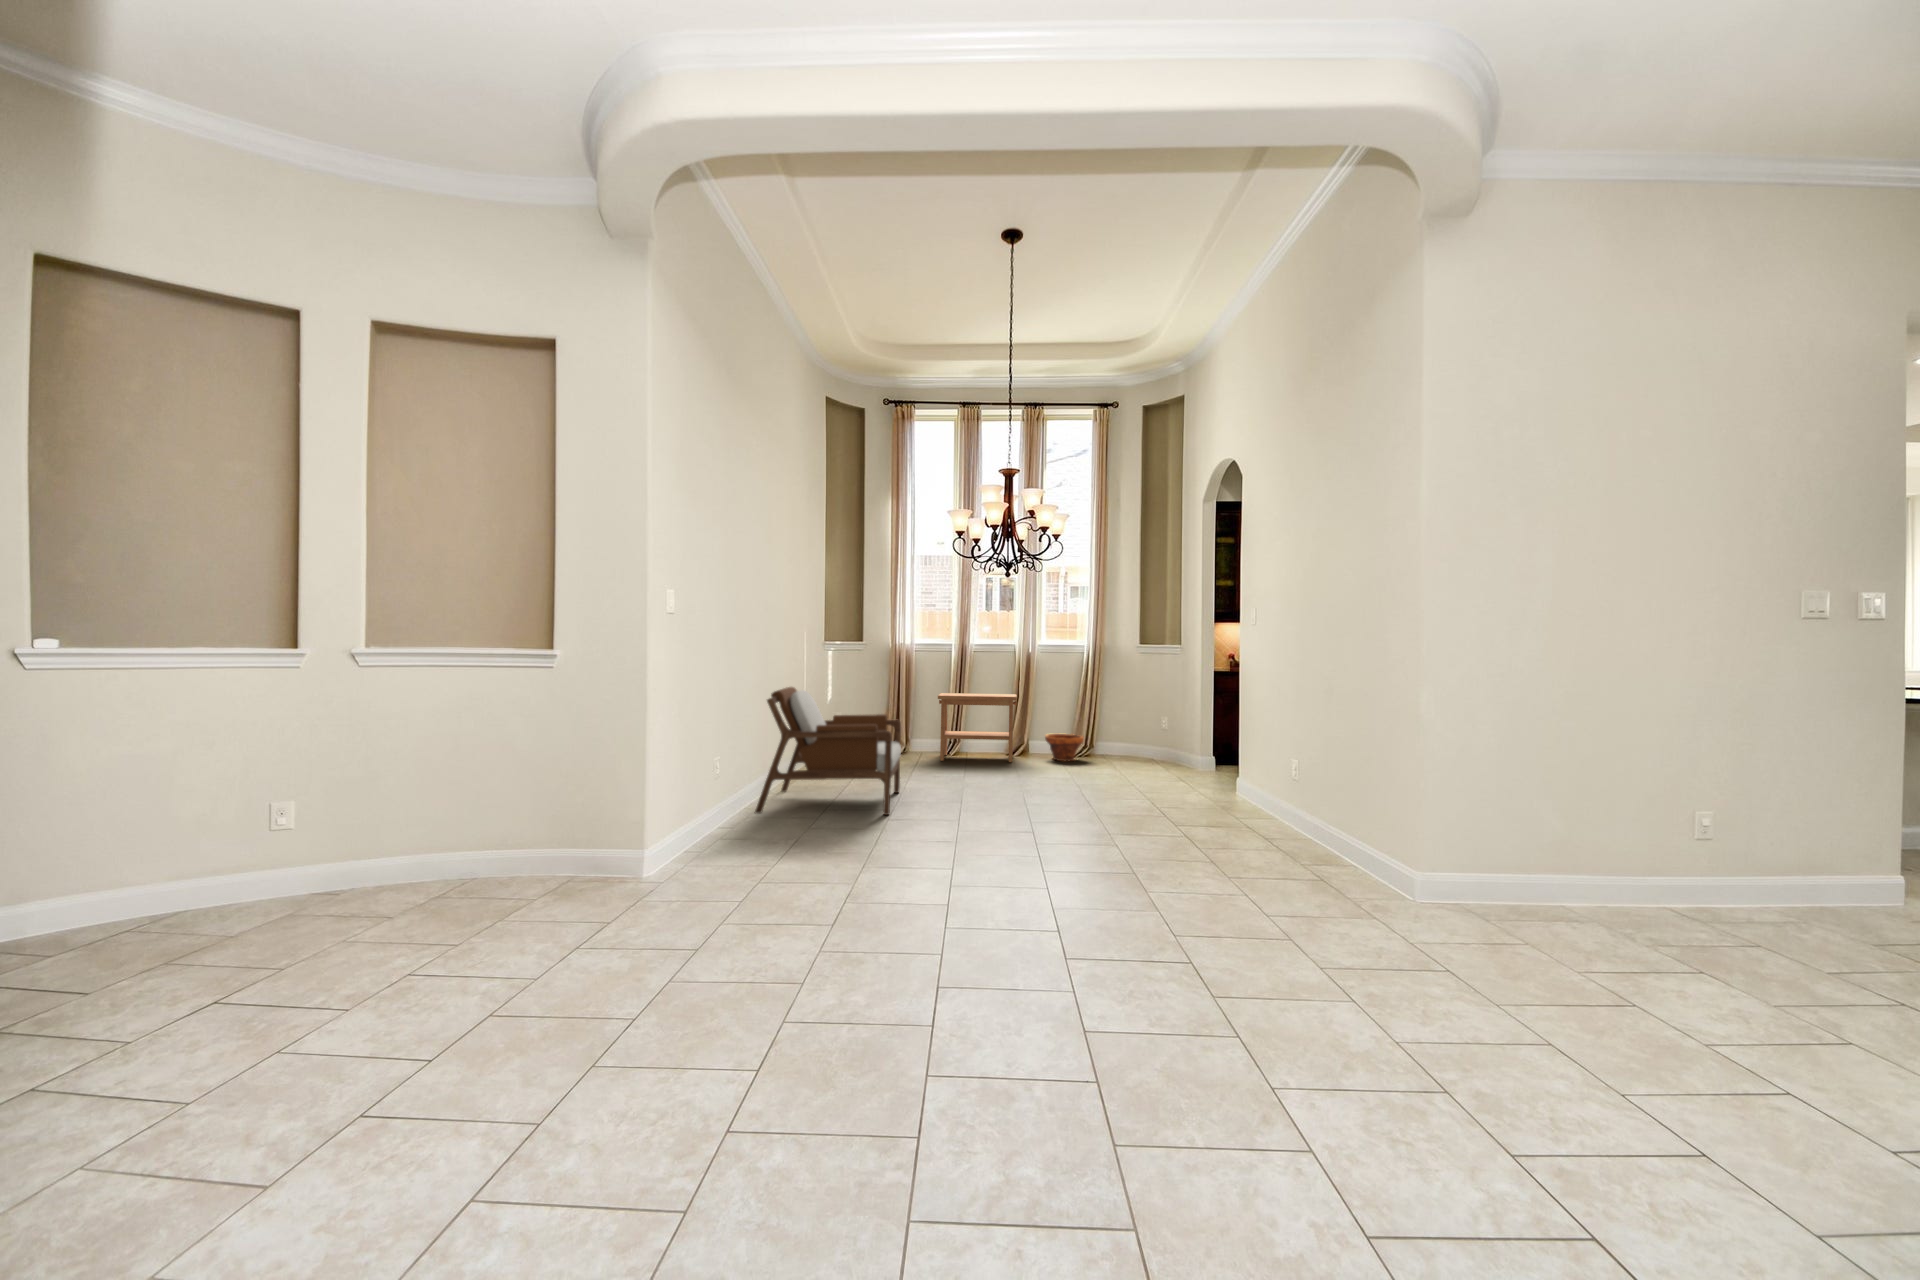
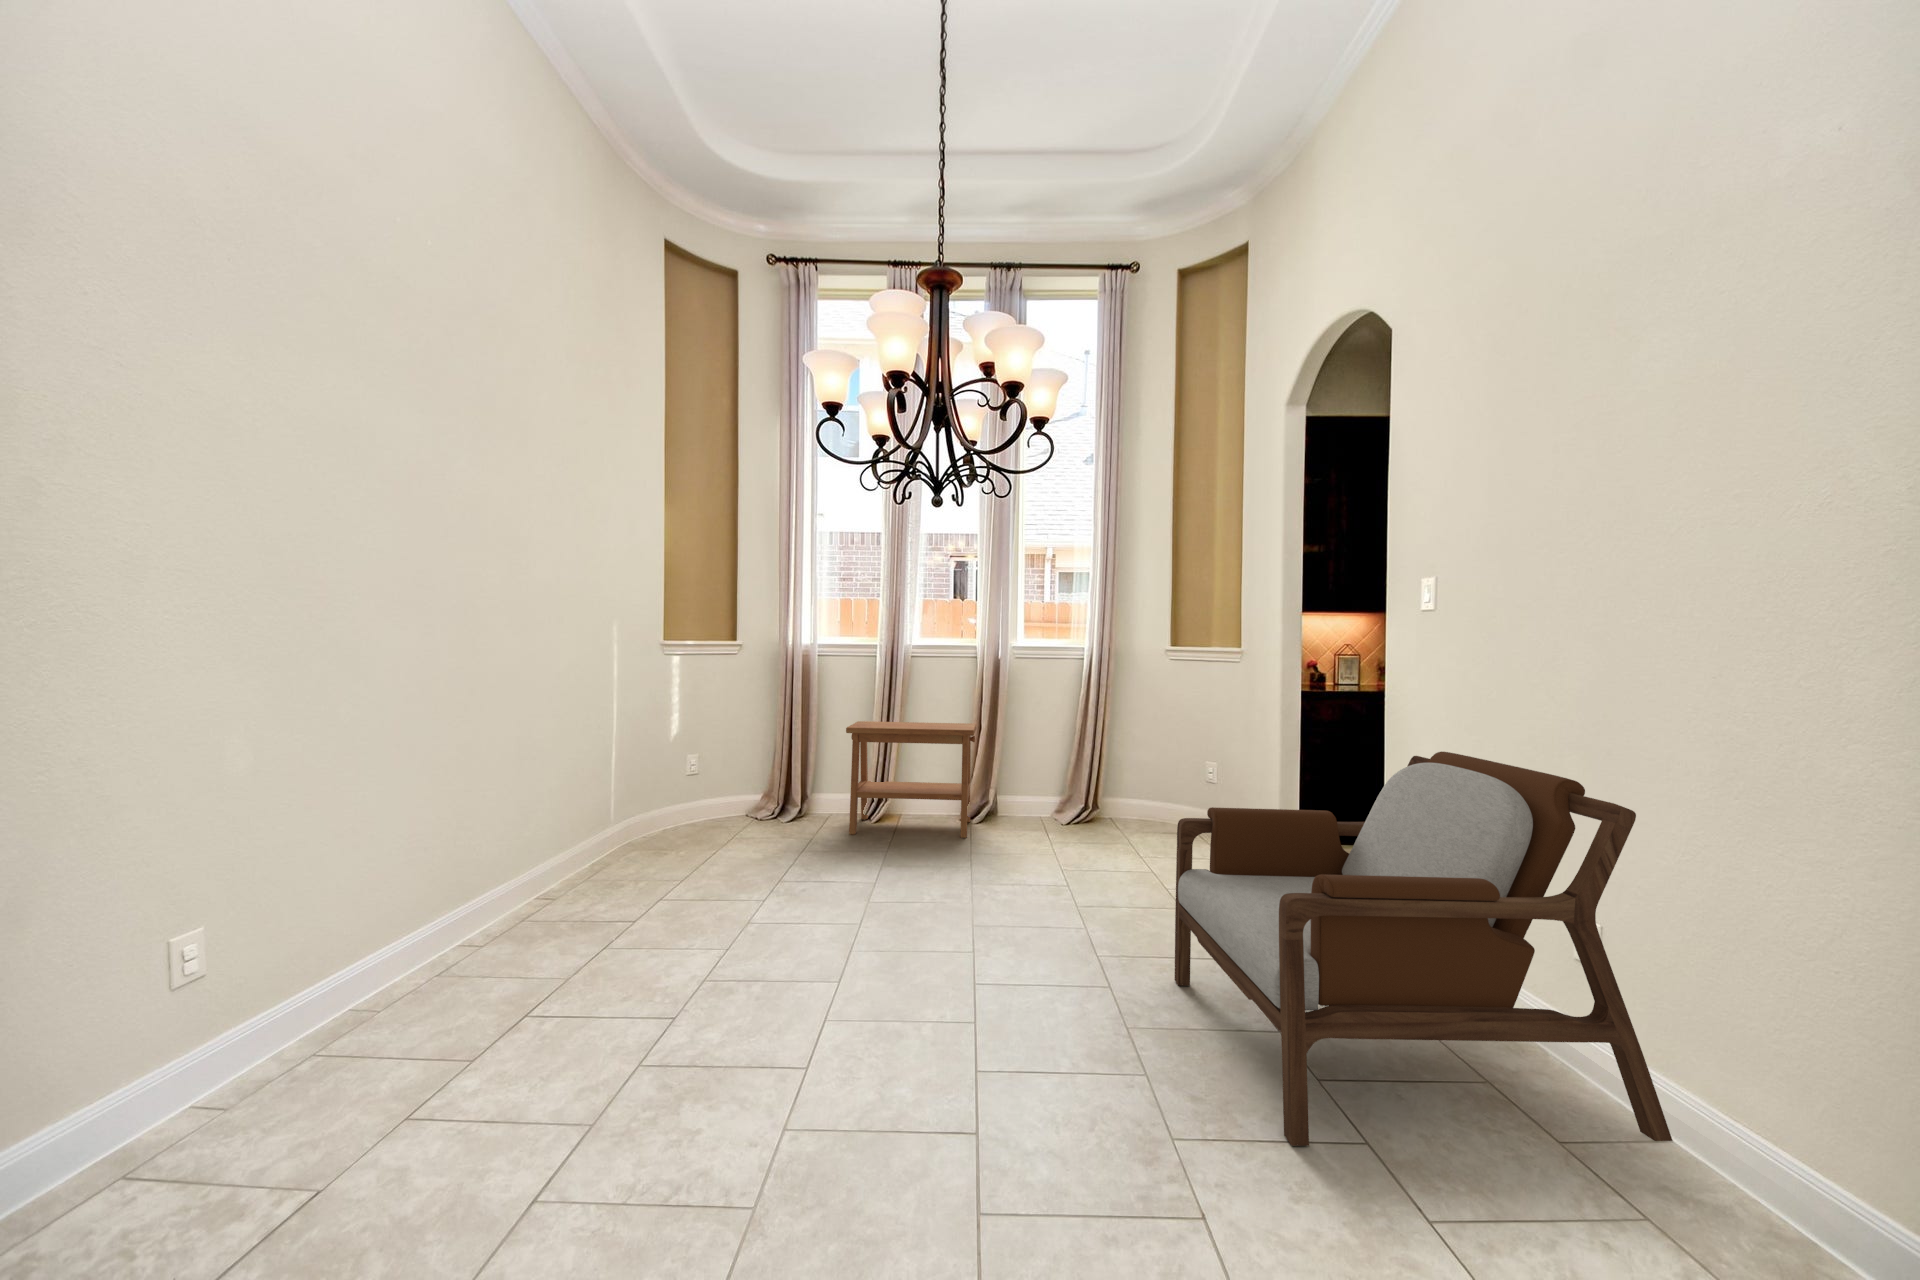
armchair: present [755,687,901,815] -> present [1175,752,1673,1146]
planter: present [1045,734,1083,761] -> none [1021,786,1083,835]

